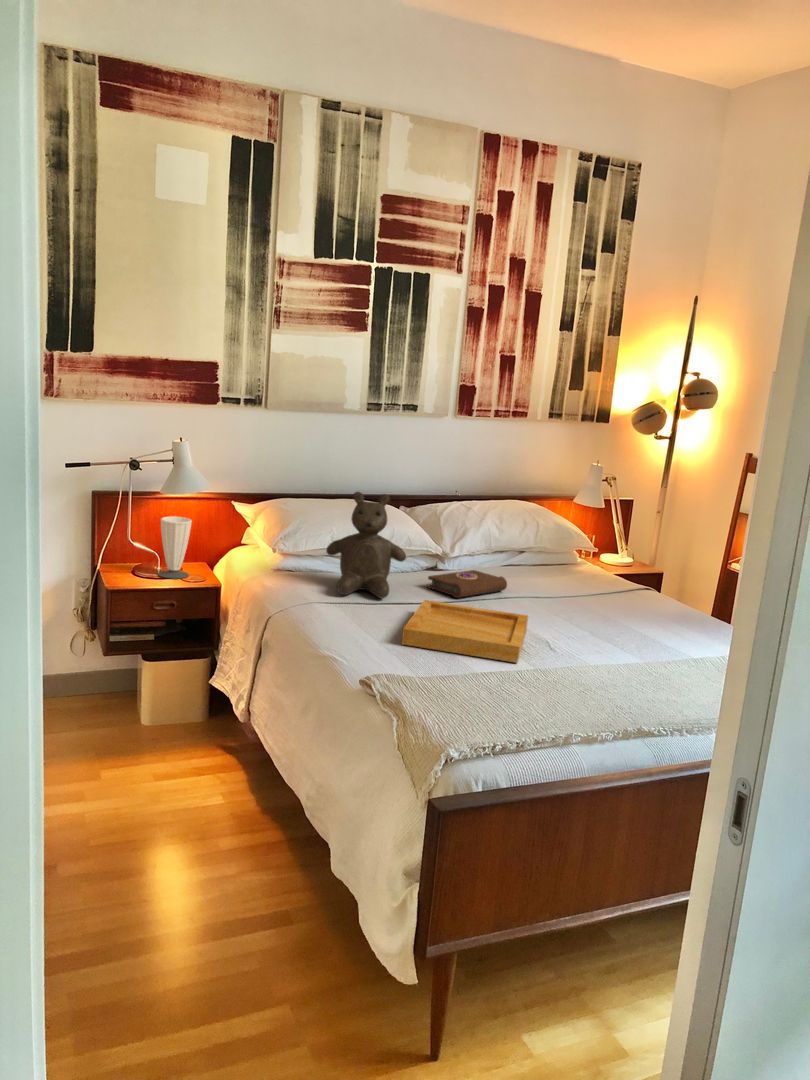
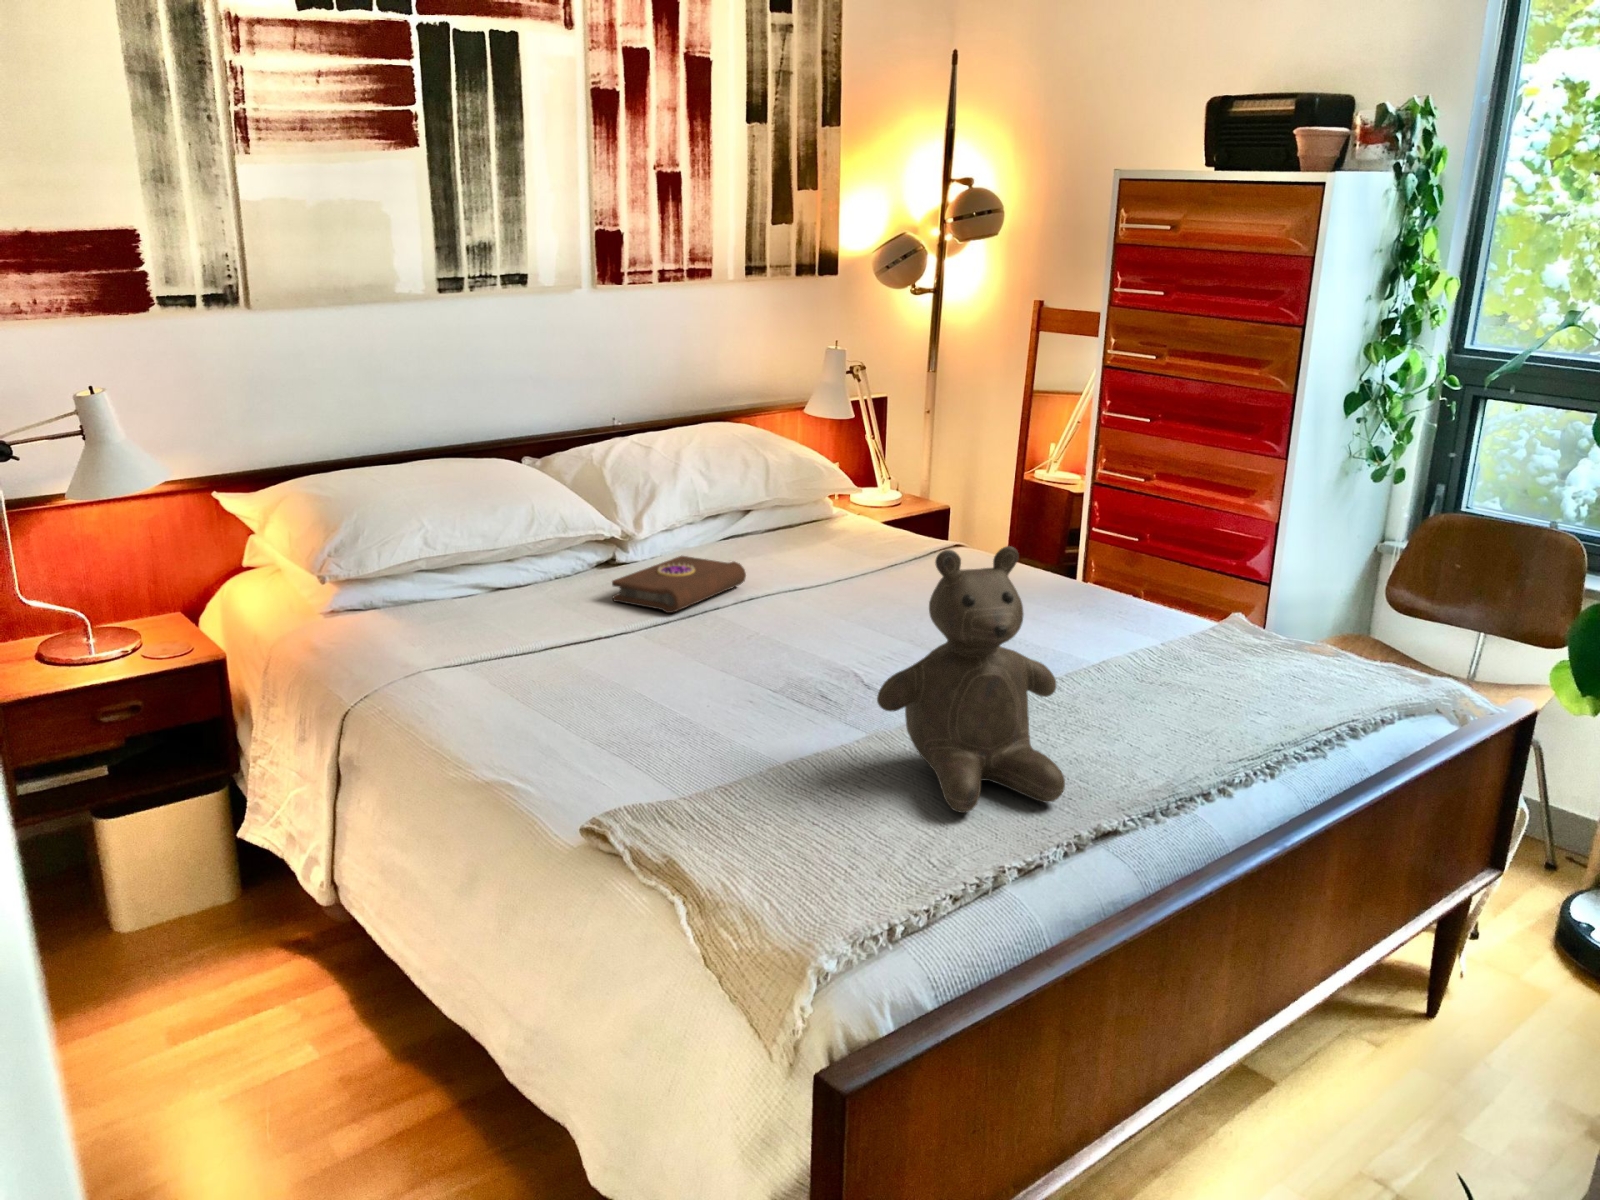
teddy bear: present [326,492,406,598] -> present [877,546,1065,813]
cup: present [158,516,192,579] -> none [79,537,157,659]
tray: present [402,600,528,663] -> none [618,631,832,728]

